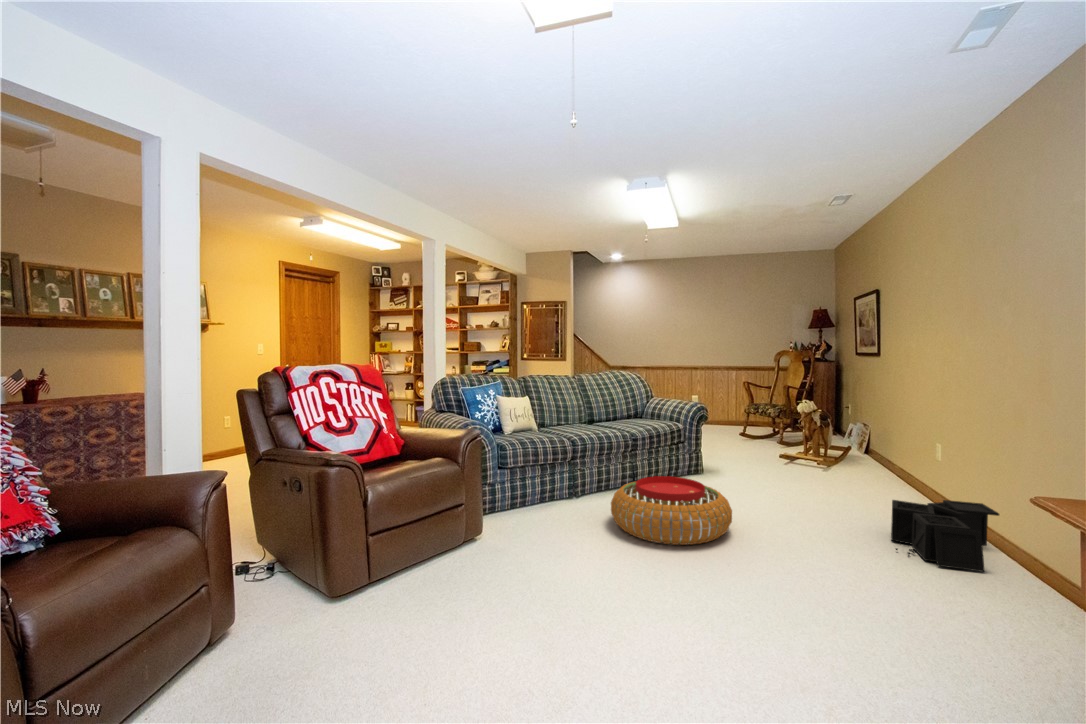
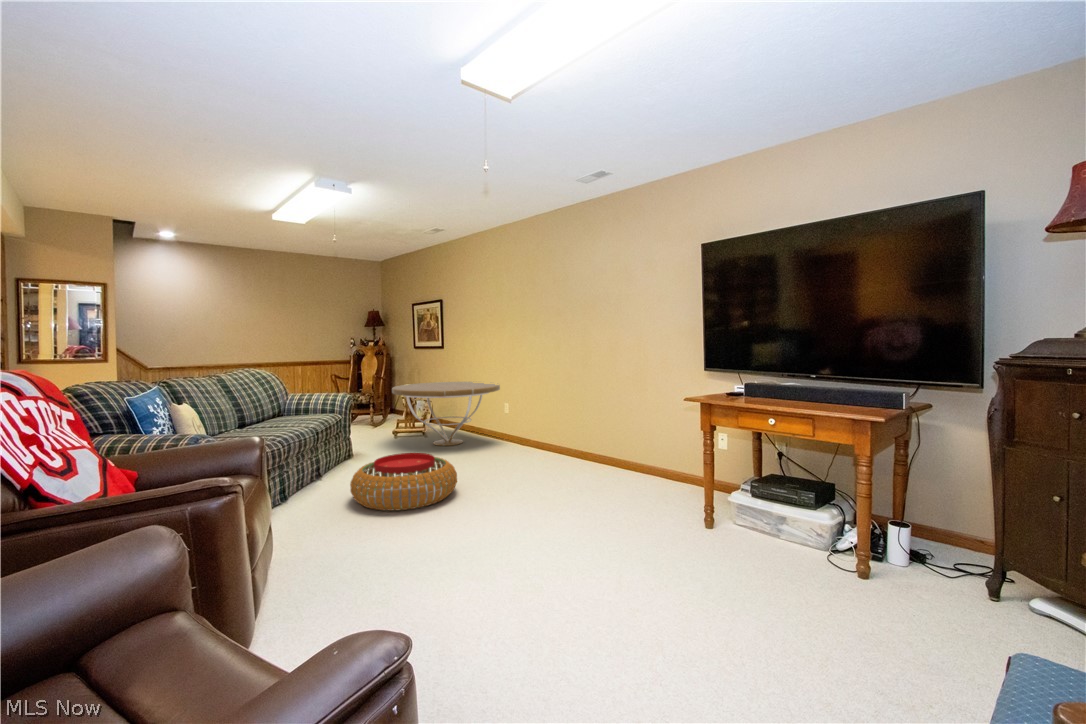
coffee table: none [755,401,920,490] -> present [392,382,500,446]
storage bin: present [891,500,999,572] -> none [517,429,574,466]

